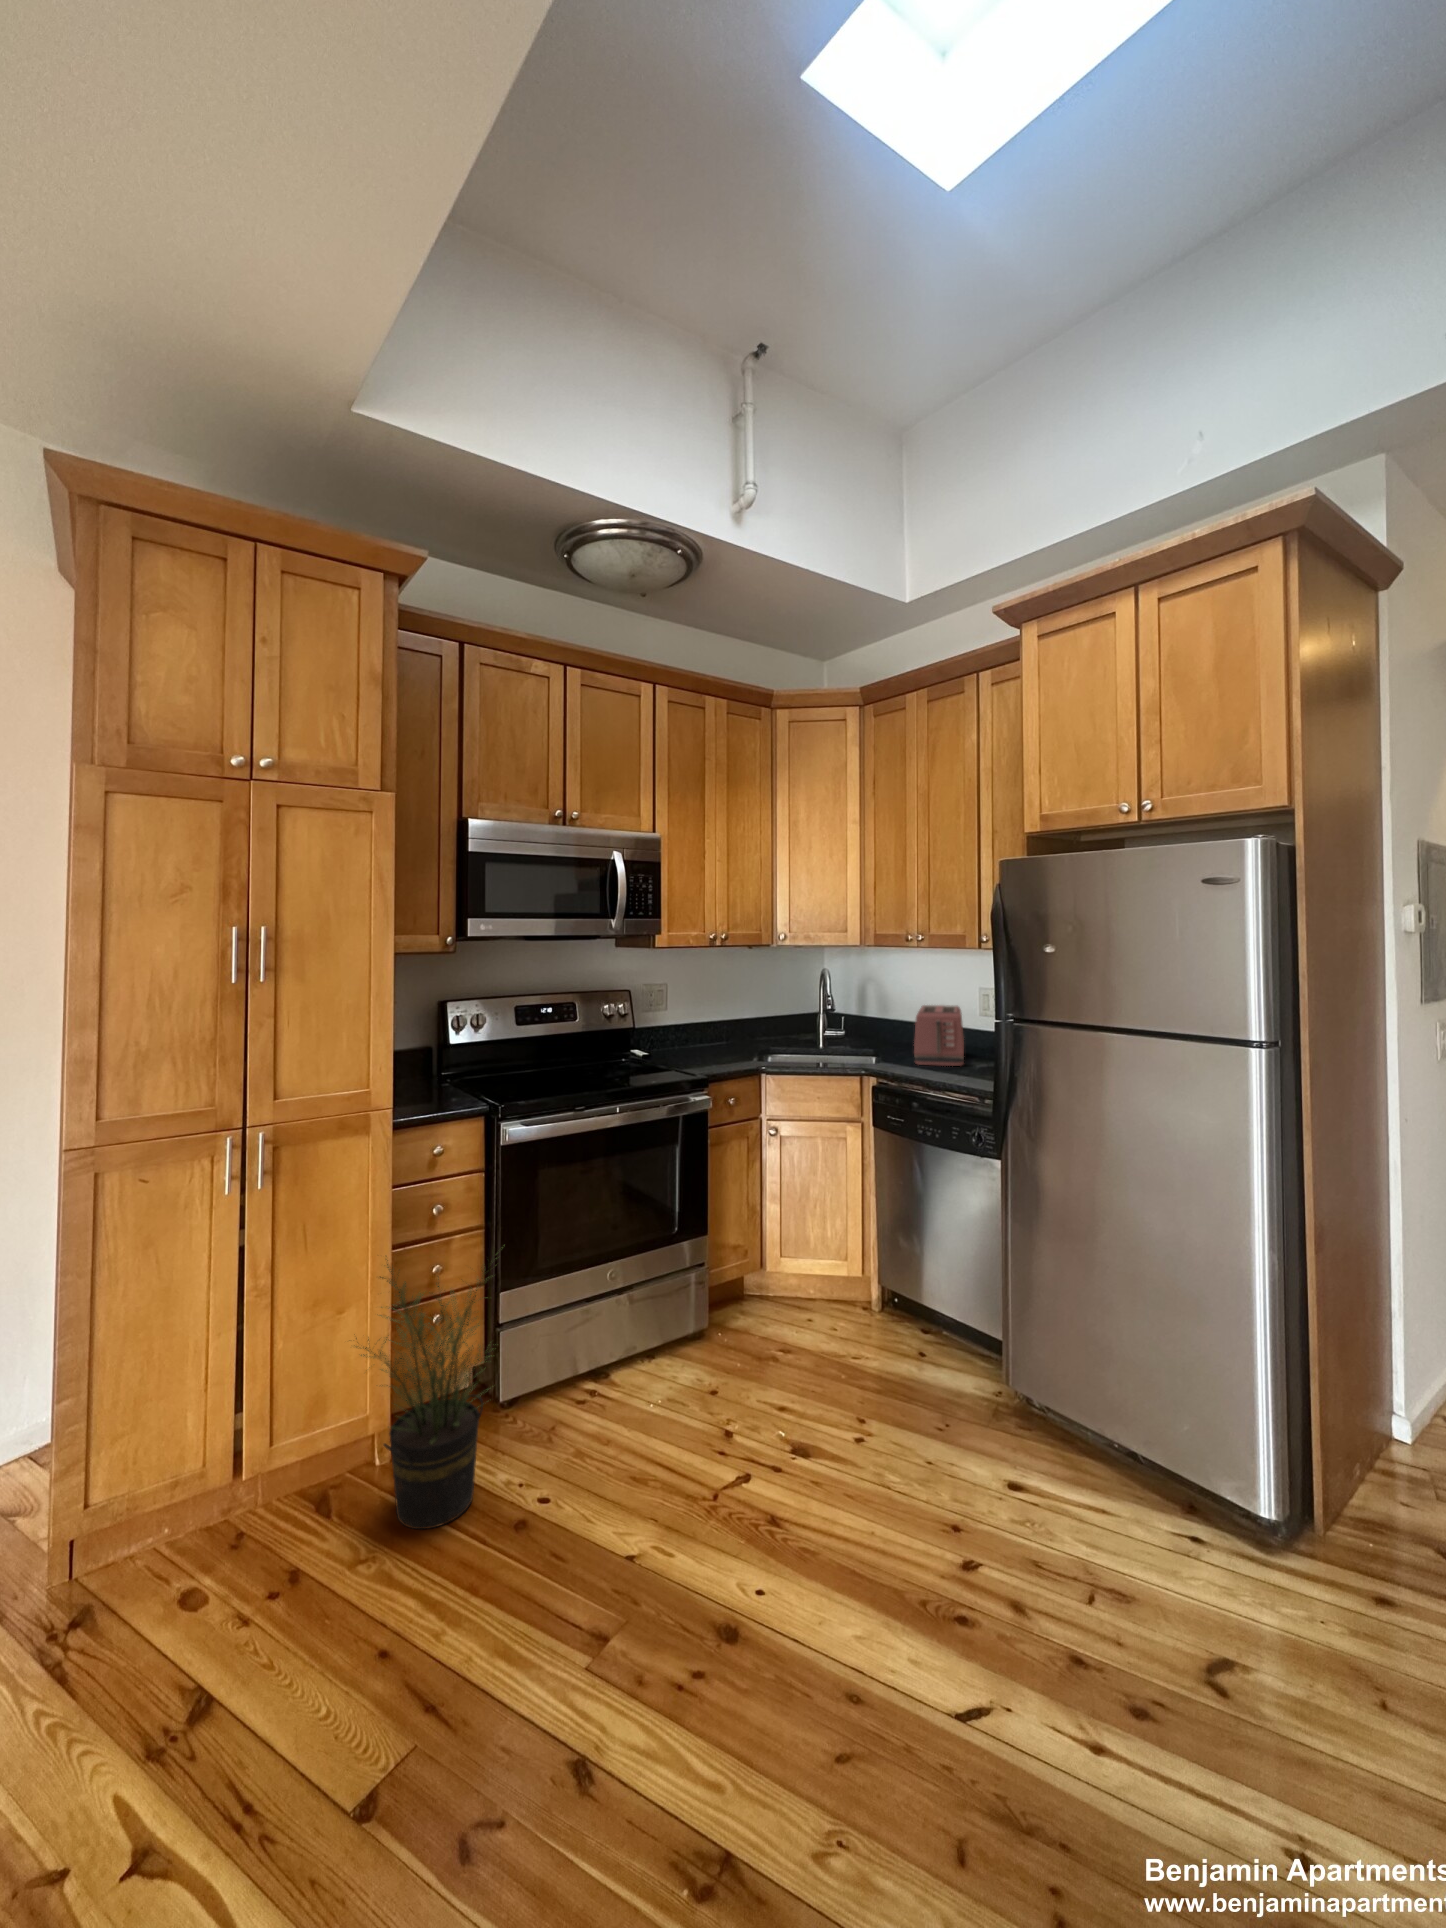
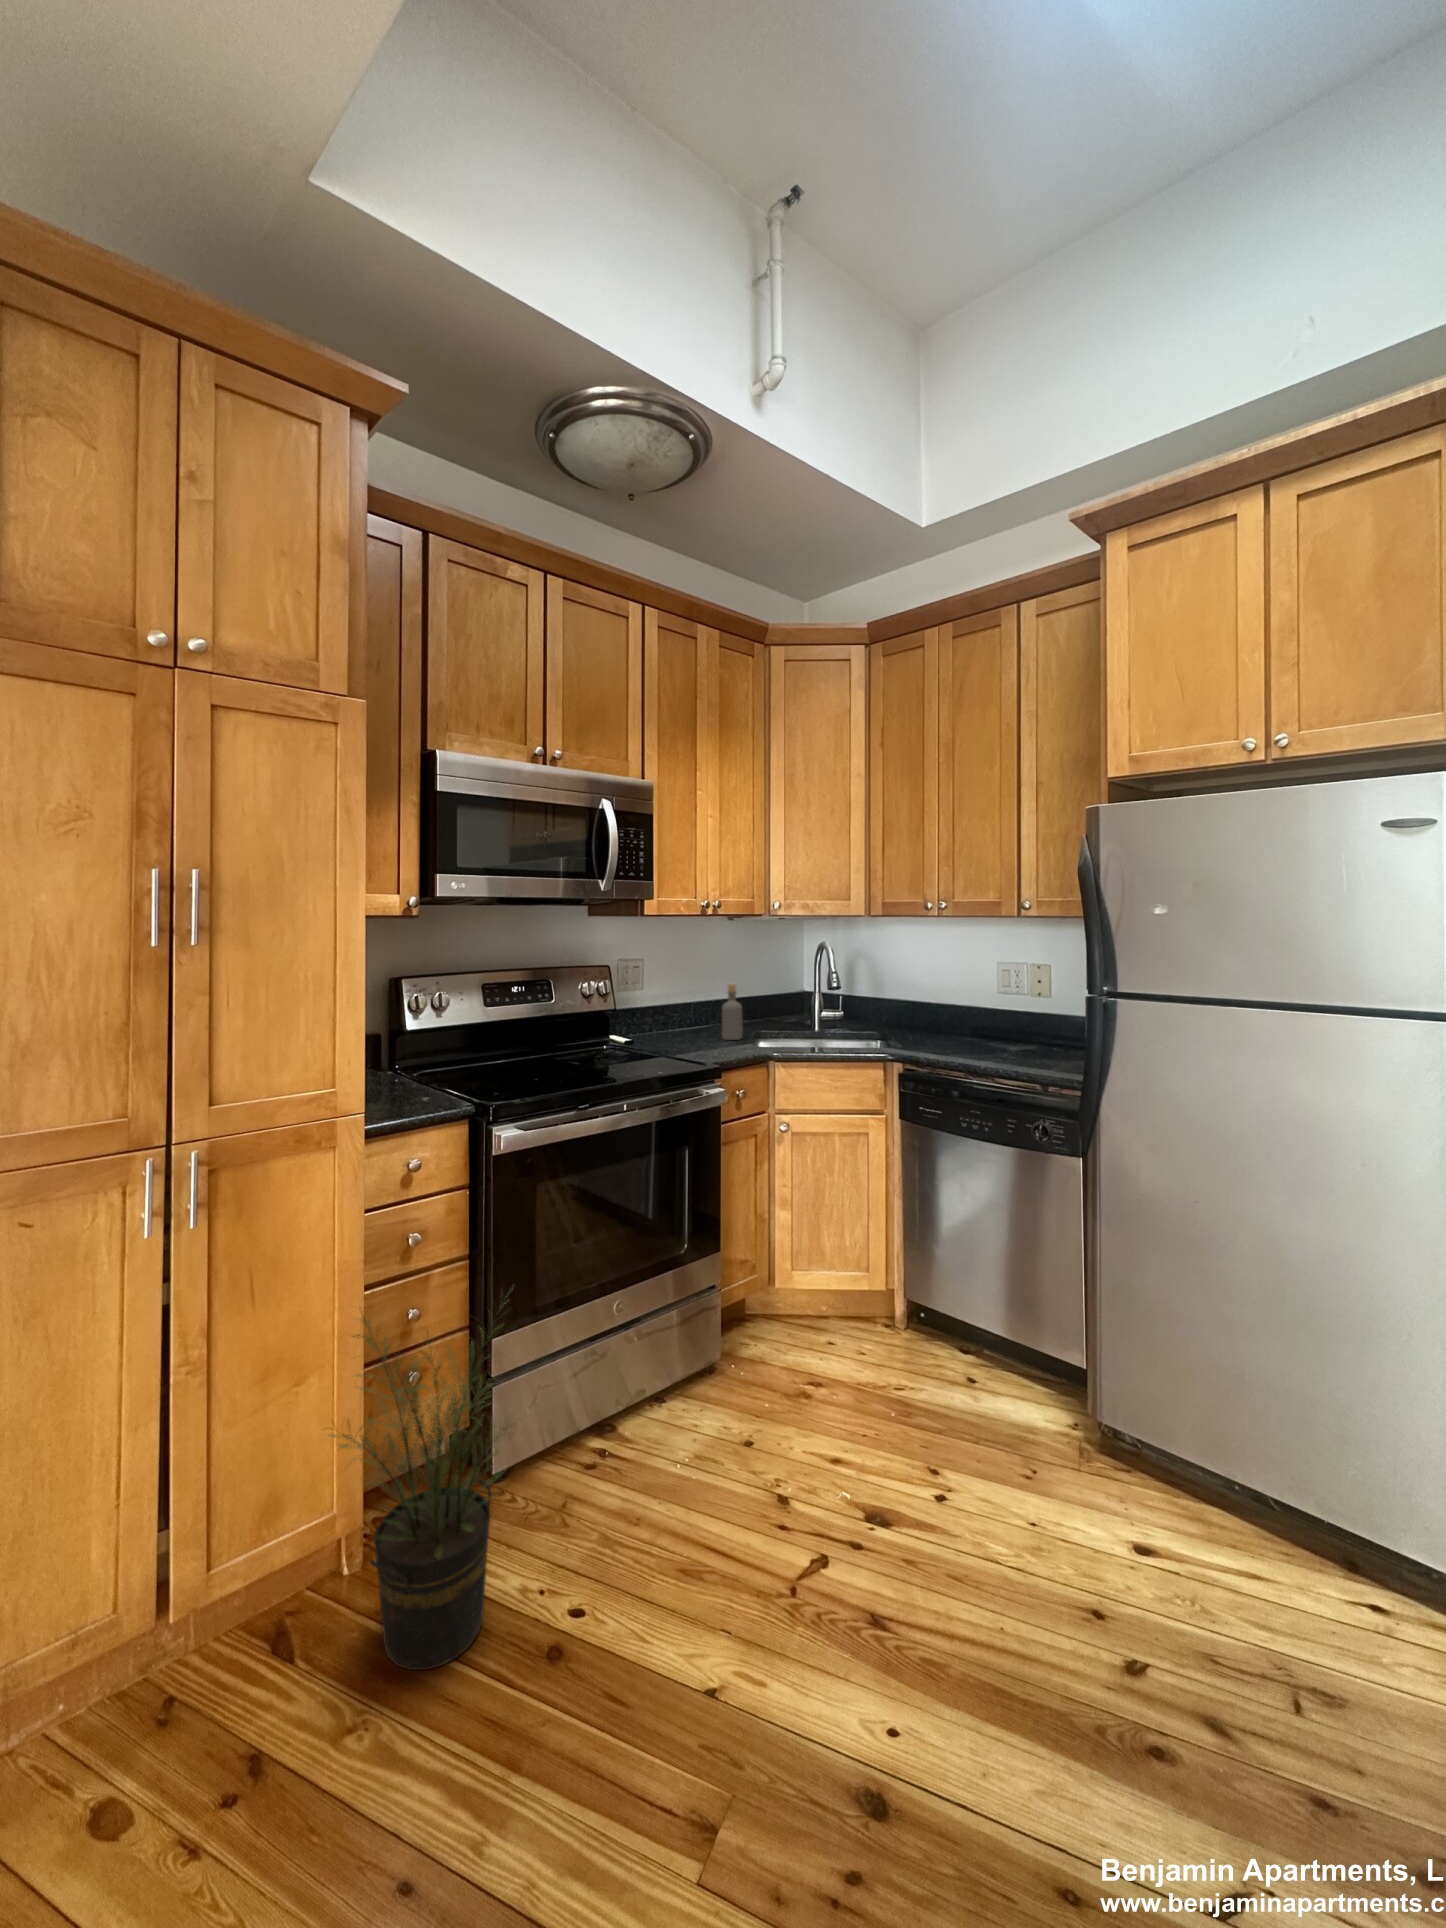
bottle: none [731,1005,749,1054] -> present [722,984,743,1040]
toaster: present [914,1005,964,1066] -> none [930,983,996,1050]

